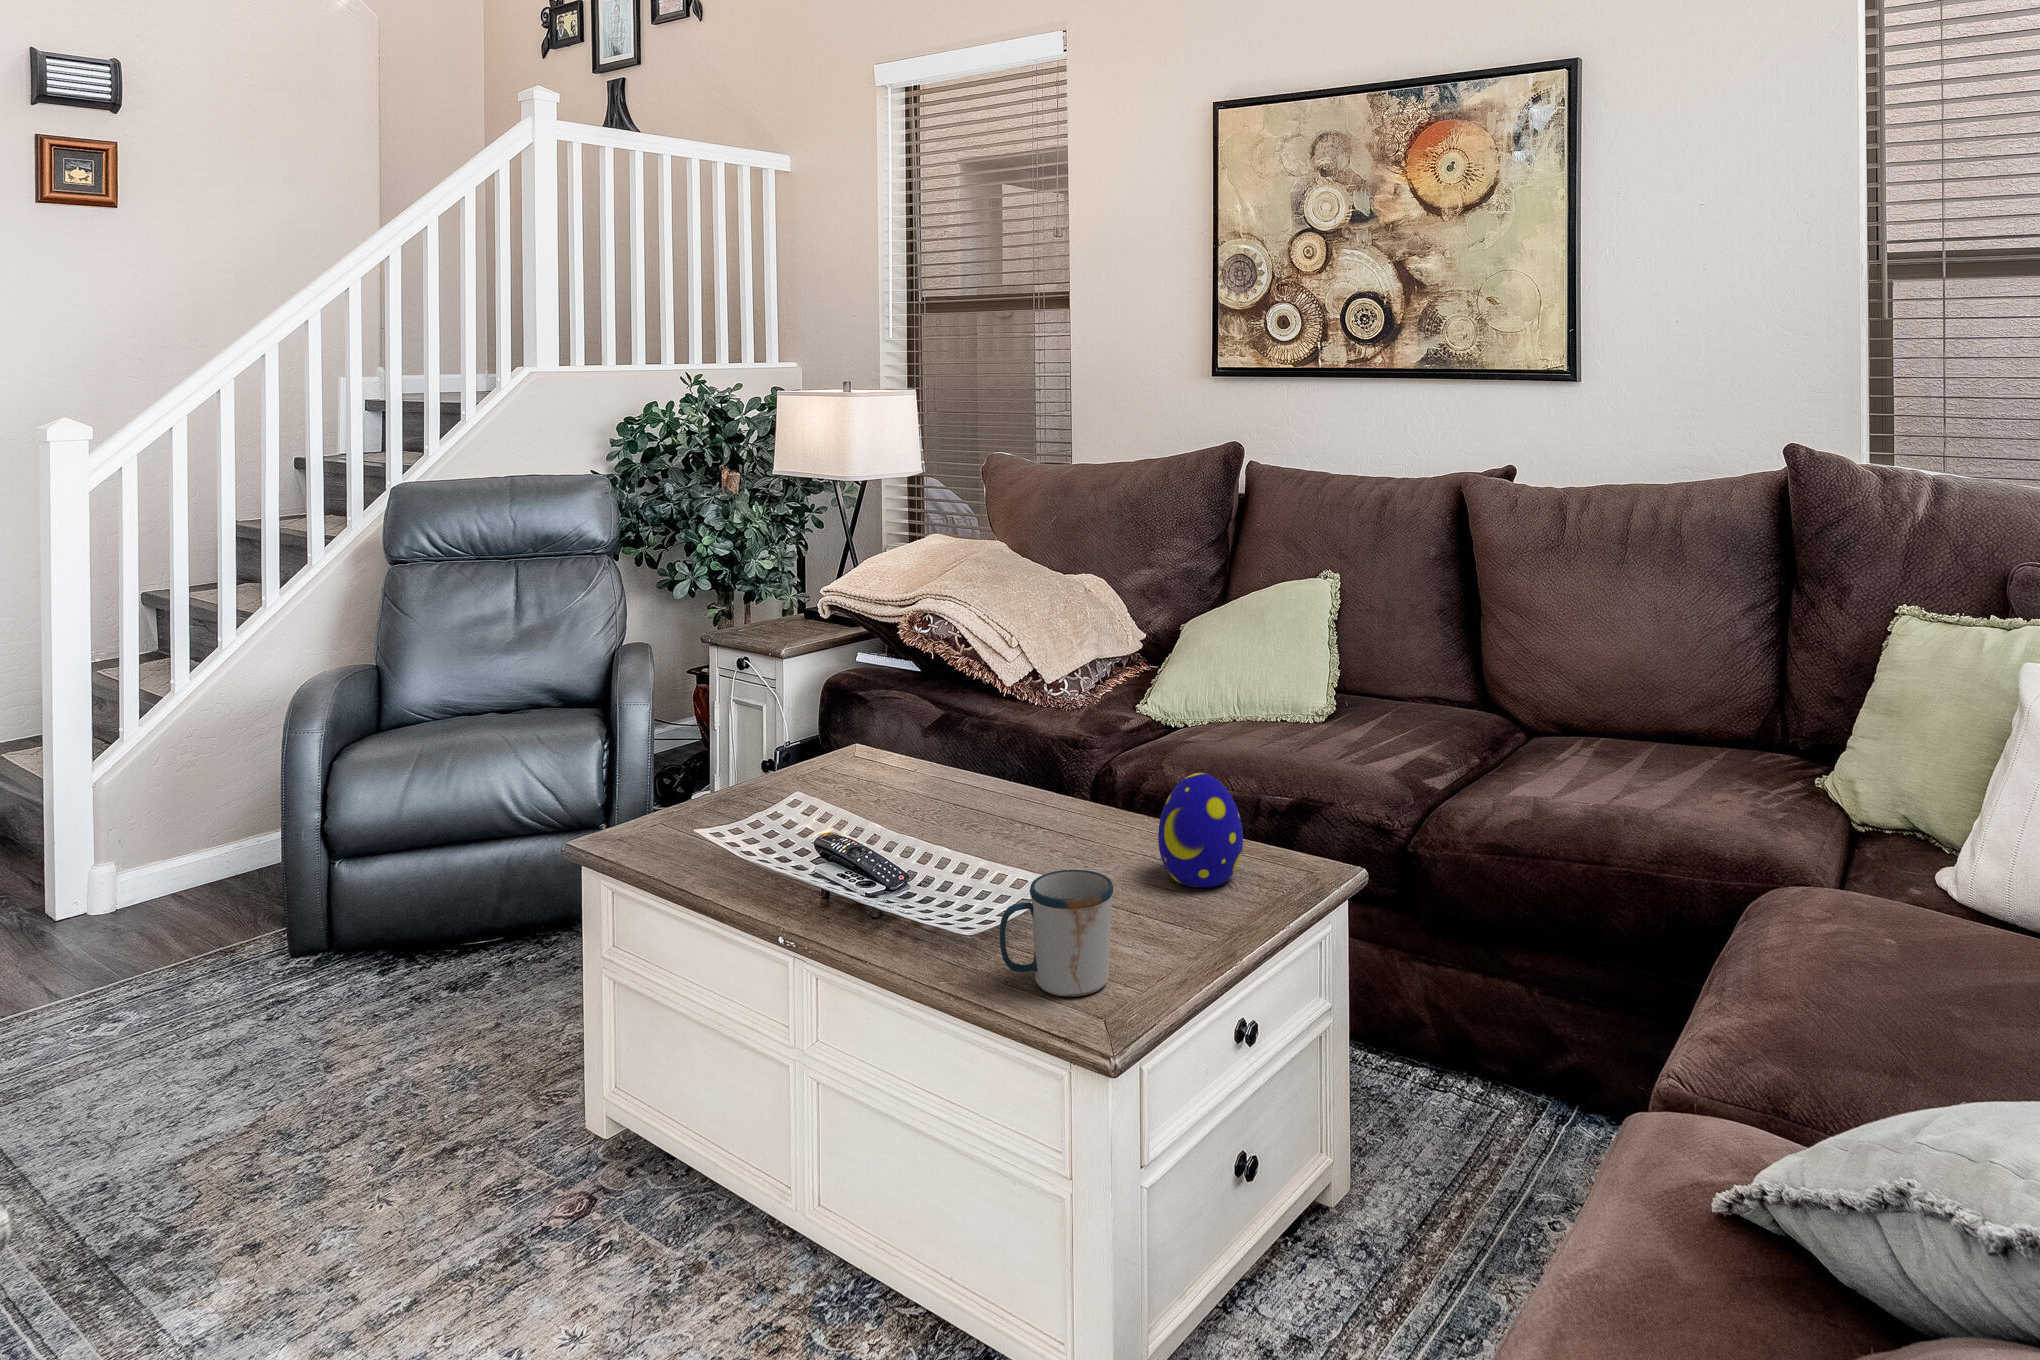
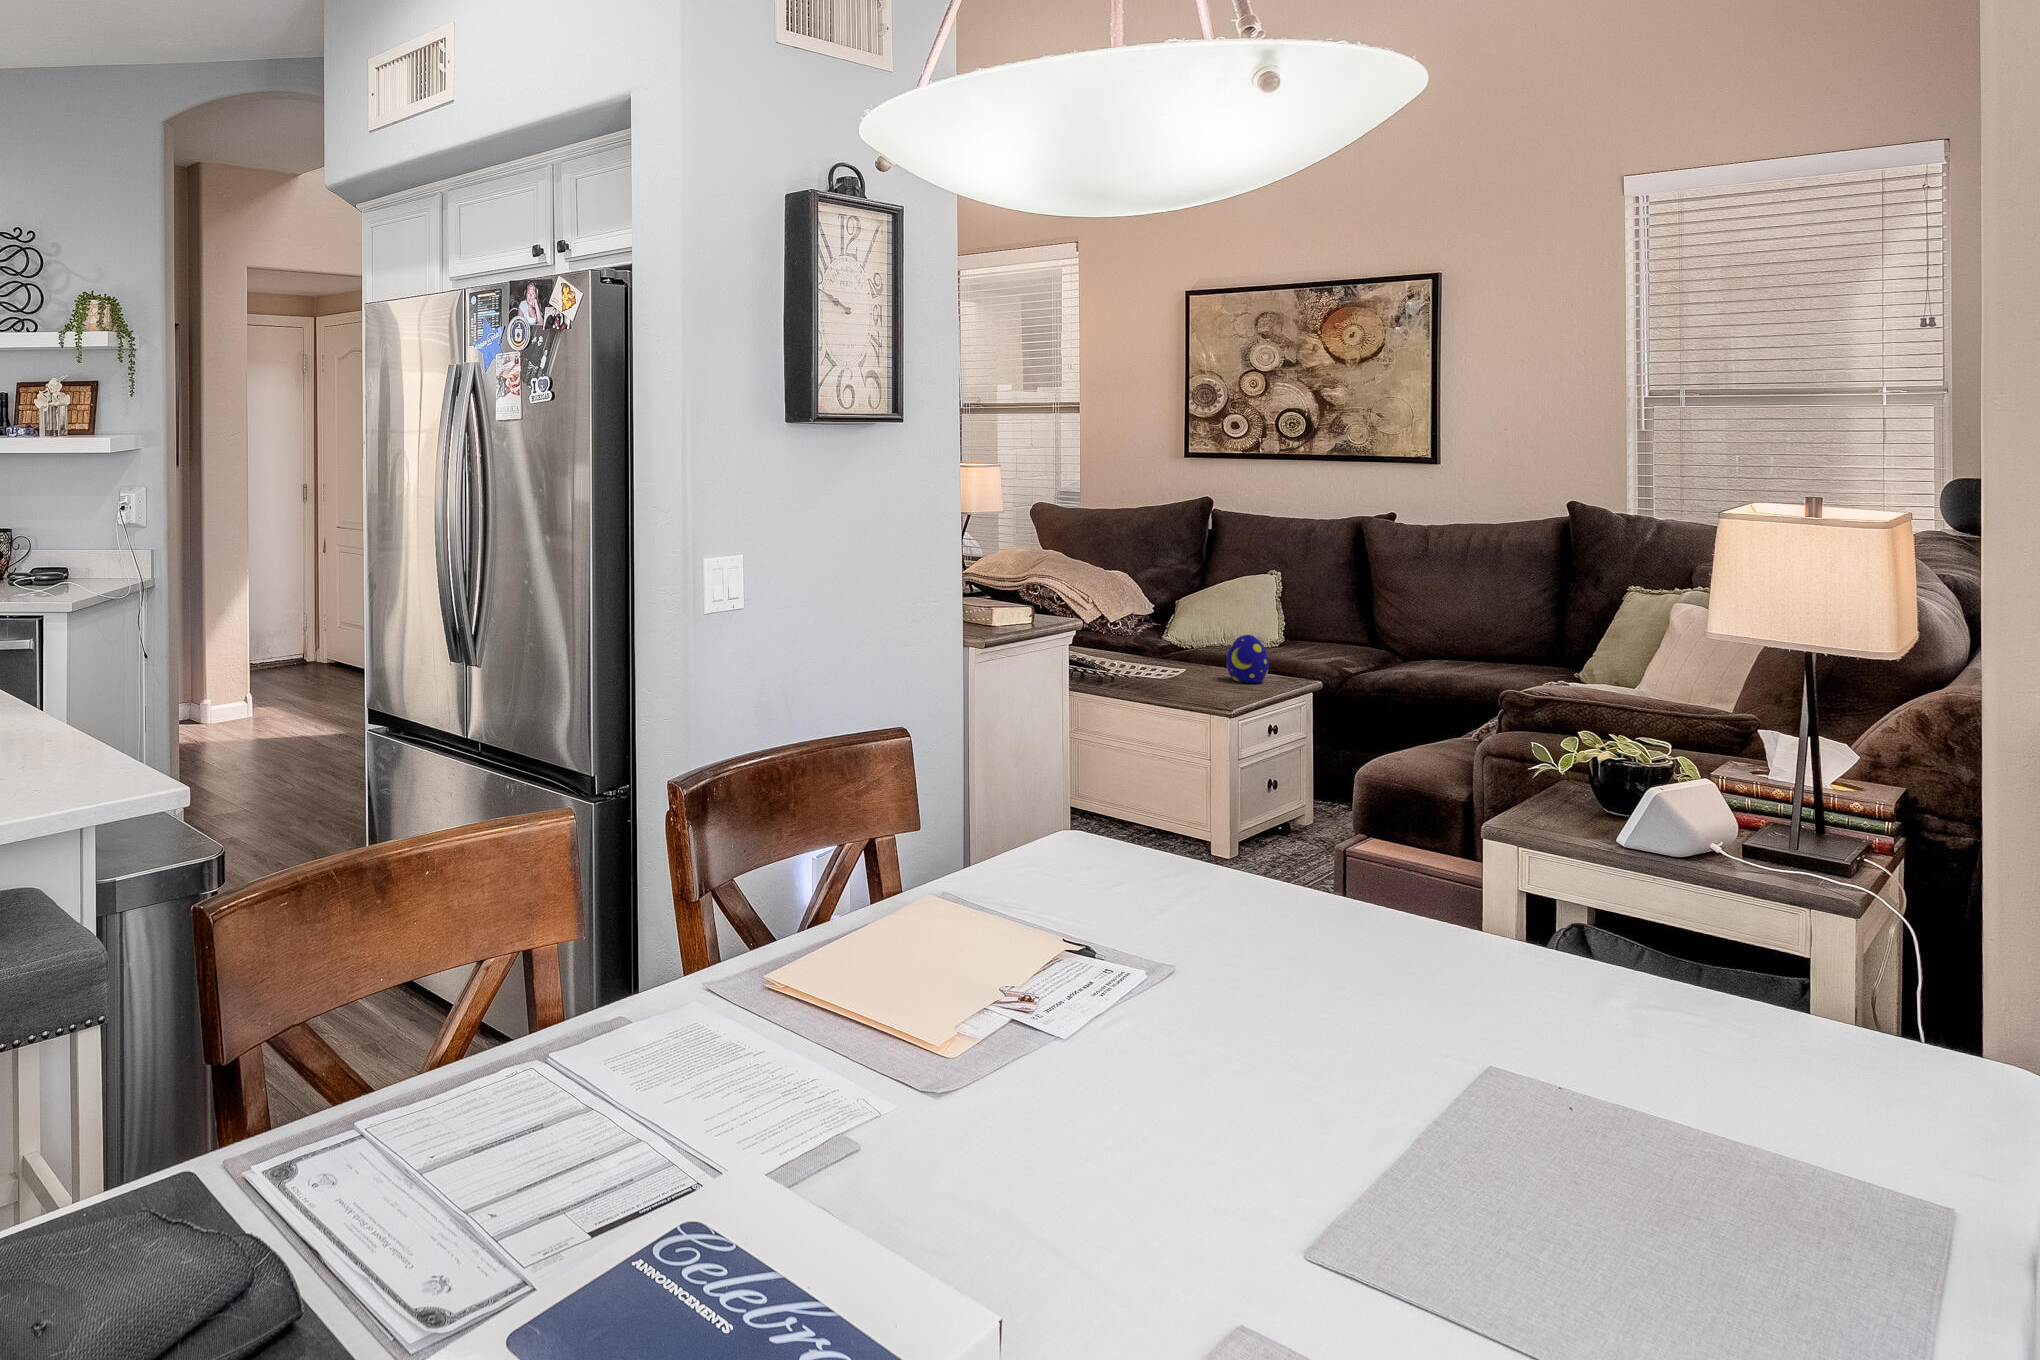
mug: present [1000,870,1113,996] -> none [1181,656,1229,700]

